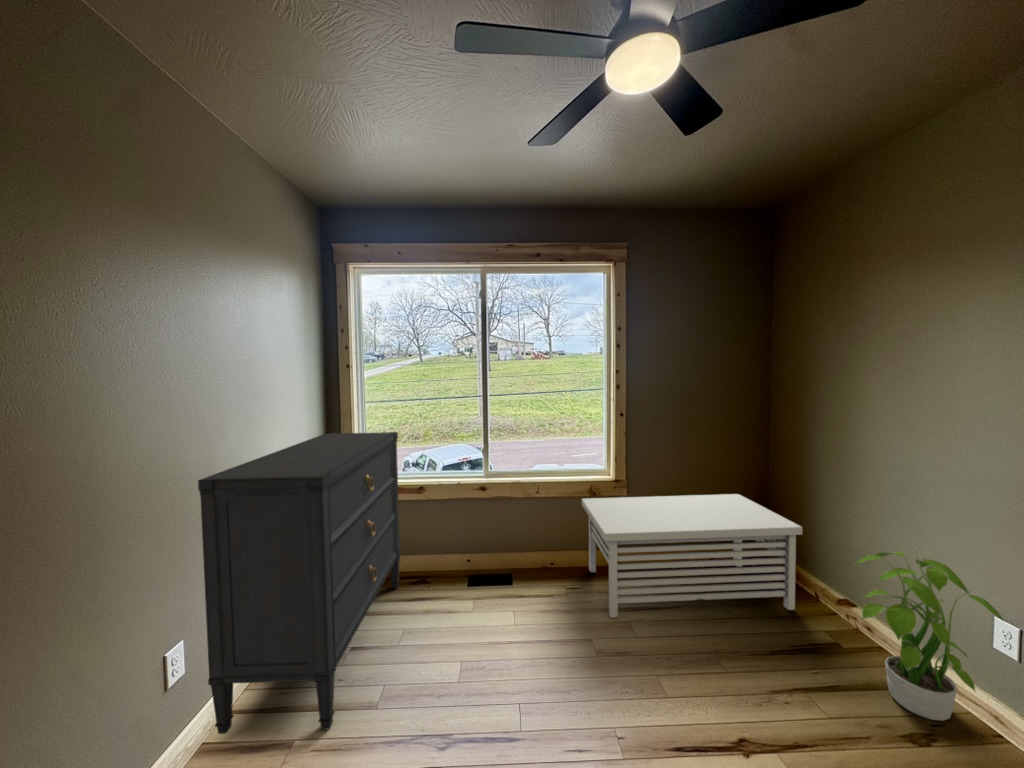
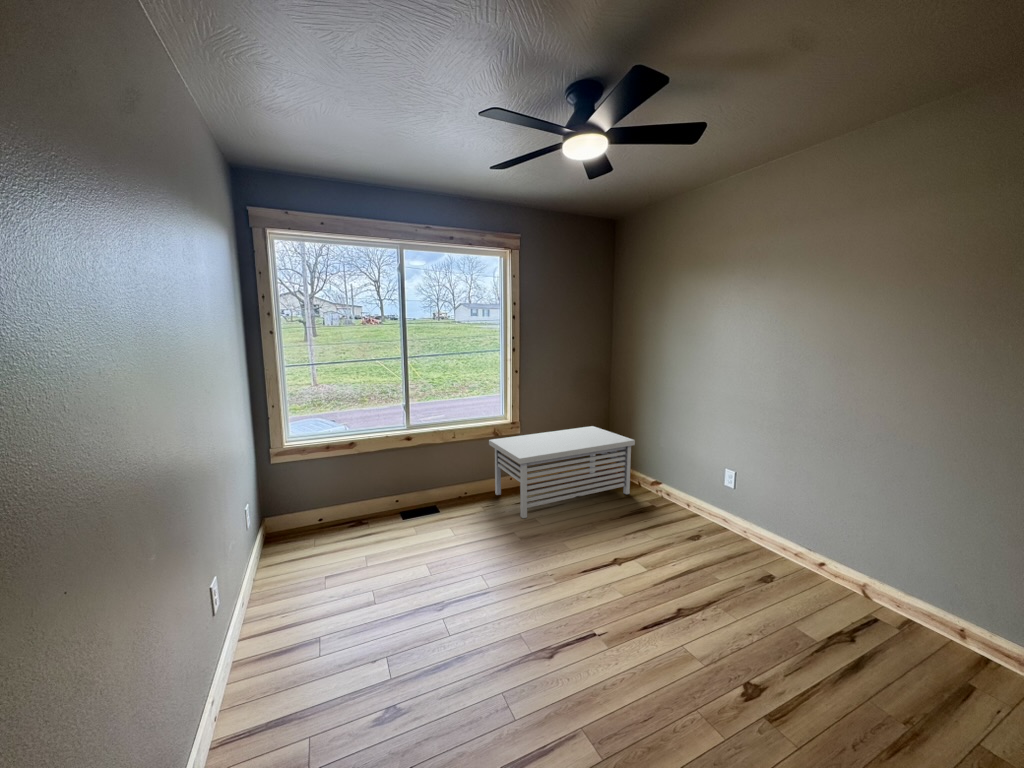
dresser: present [198,432,401,734] -> none [216,394,348,654]
potted plant: present [855,548,1004,721] -> none [666,439,728,529]

